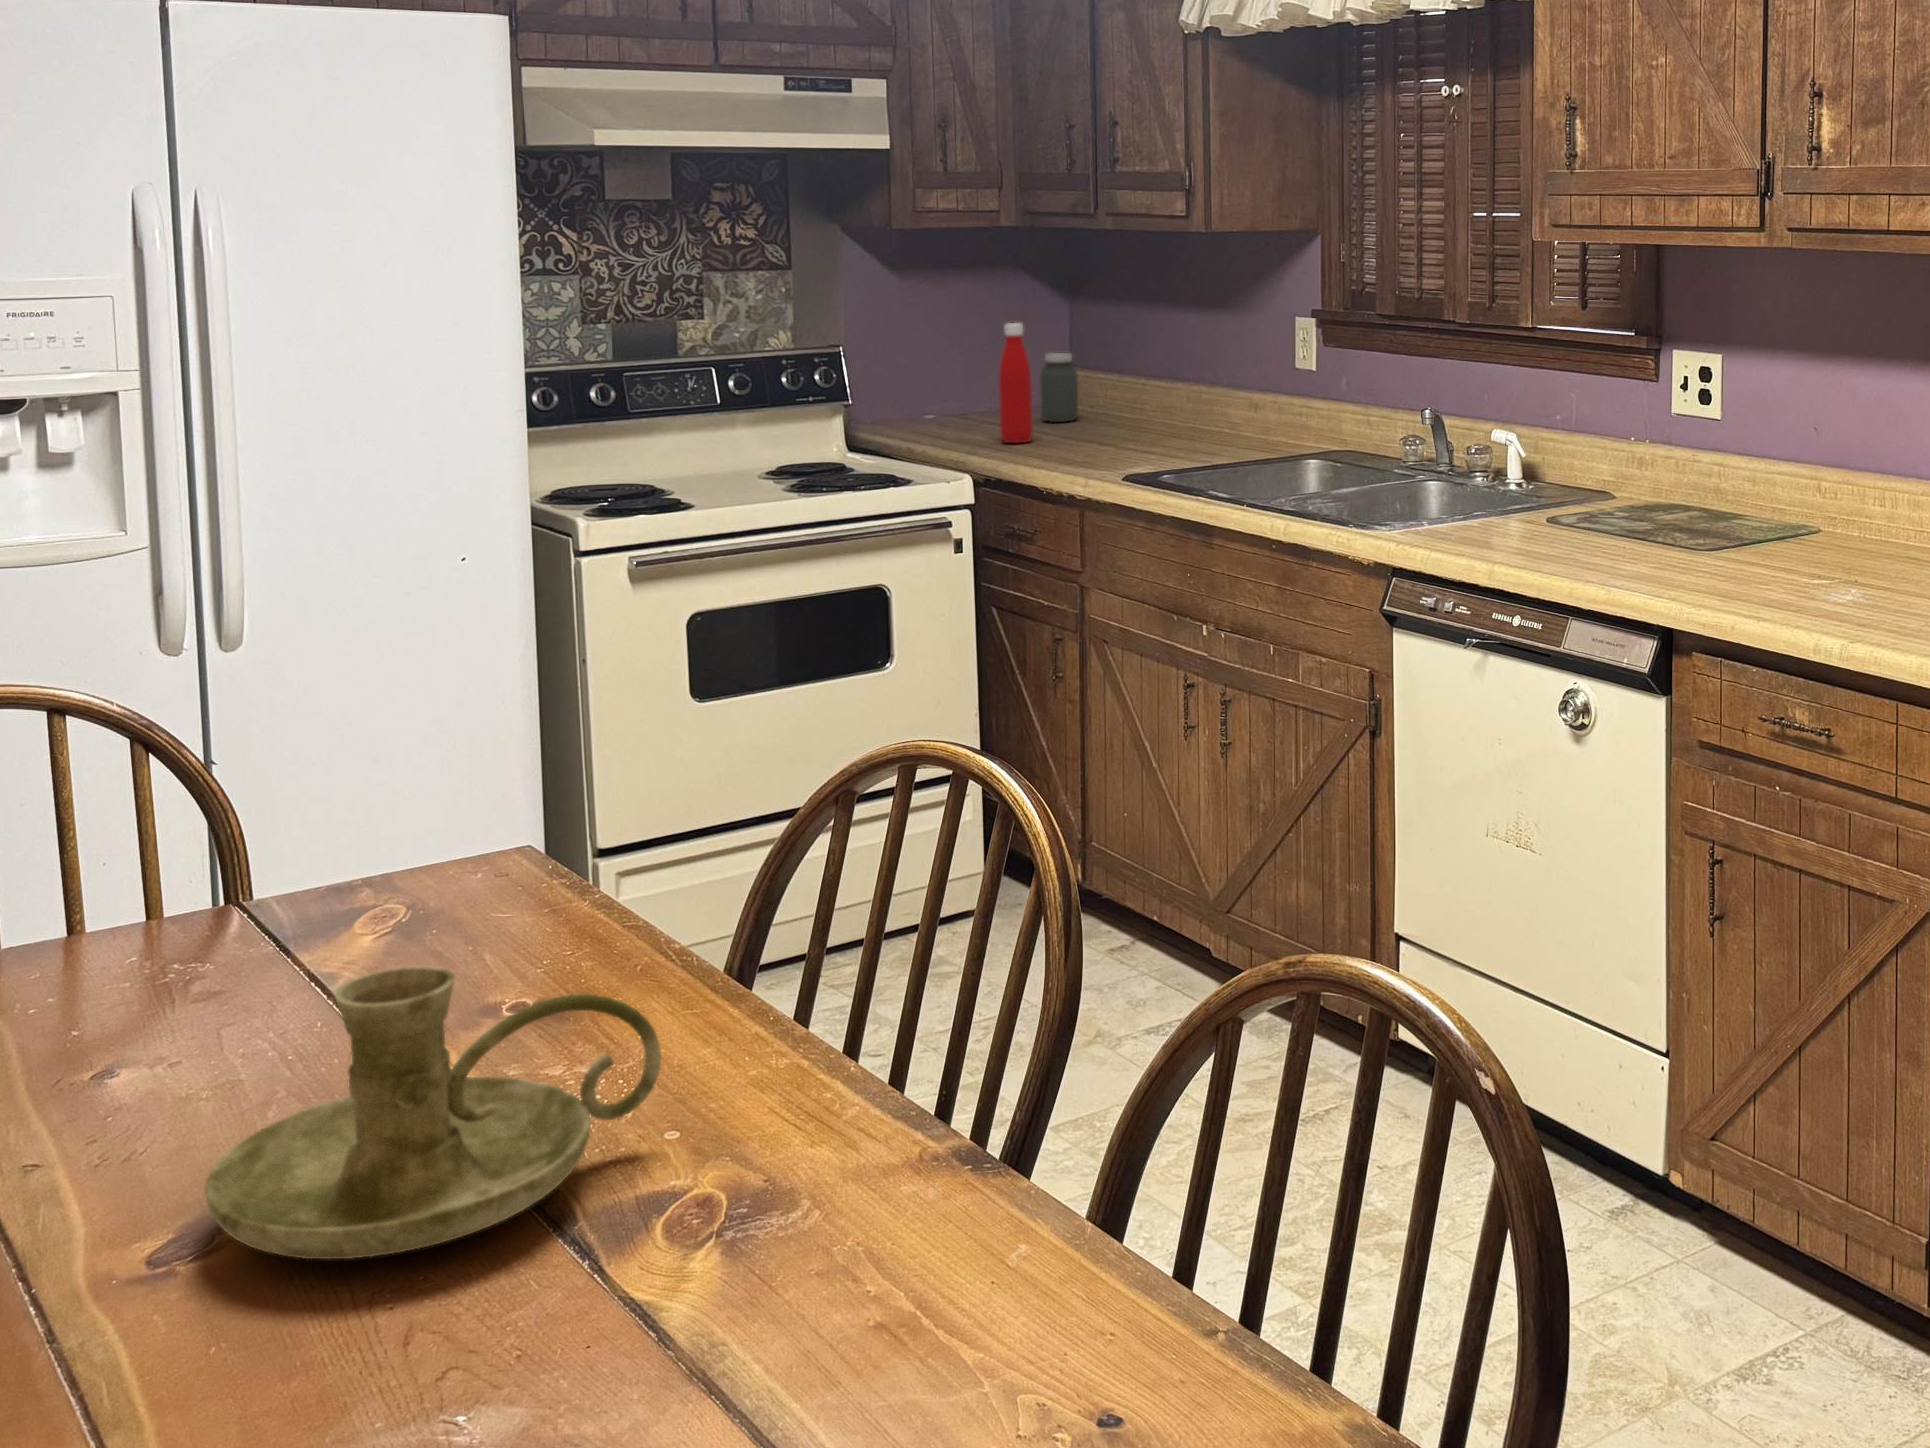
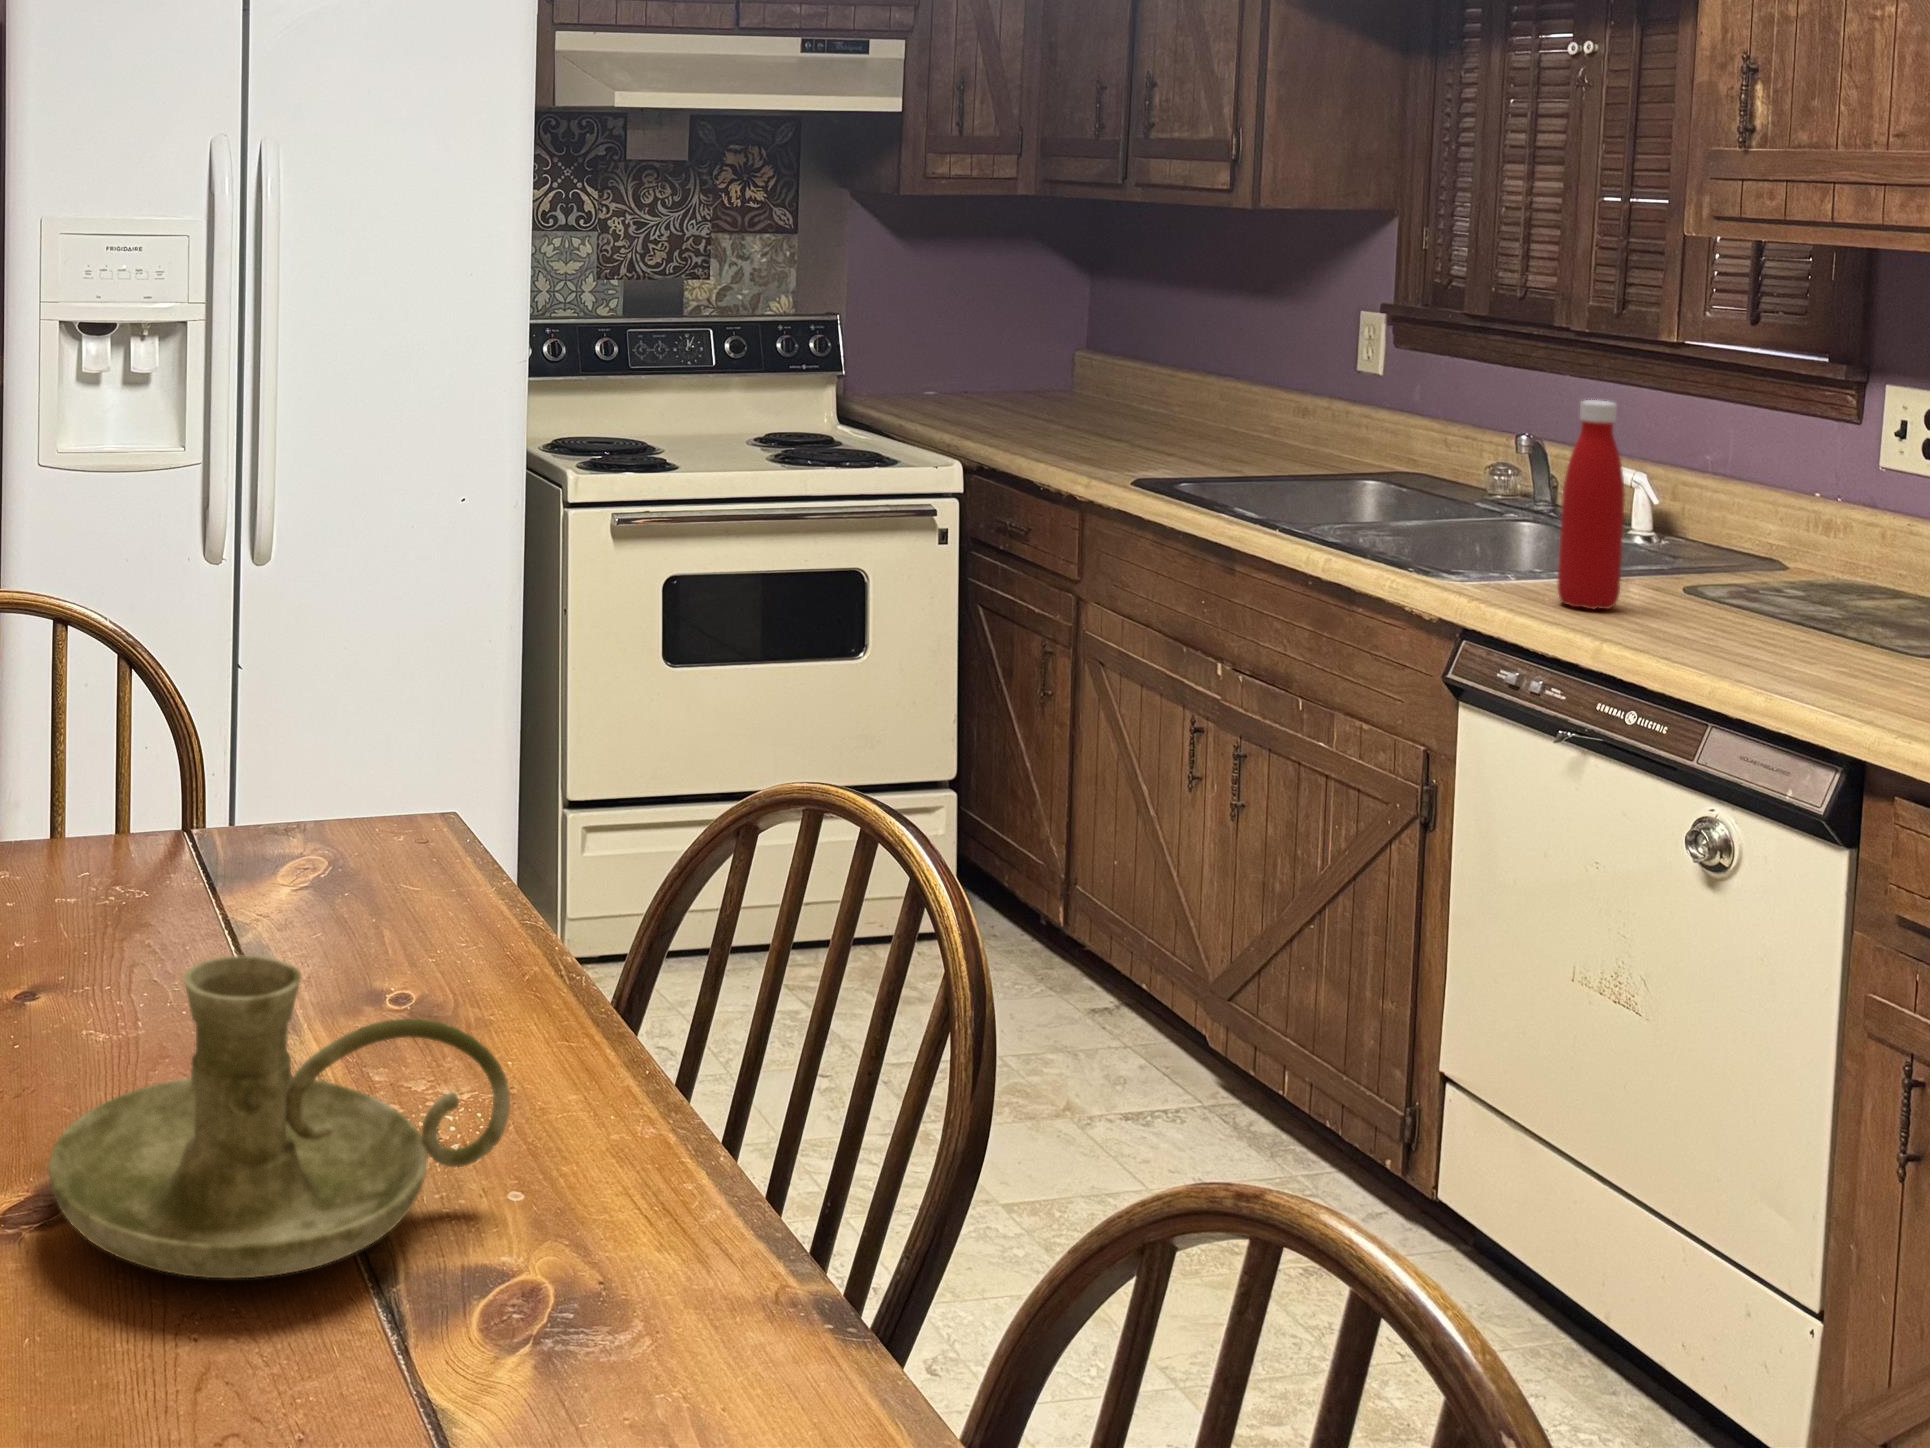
bottle: present [999,323,1033,443] -> present [1558,400,1625,609]
jar: present [1040,353,1078,422] -> none [1054,336,1097,411]

